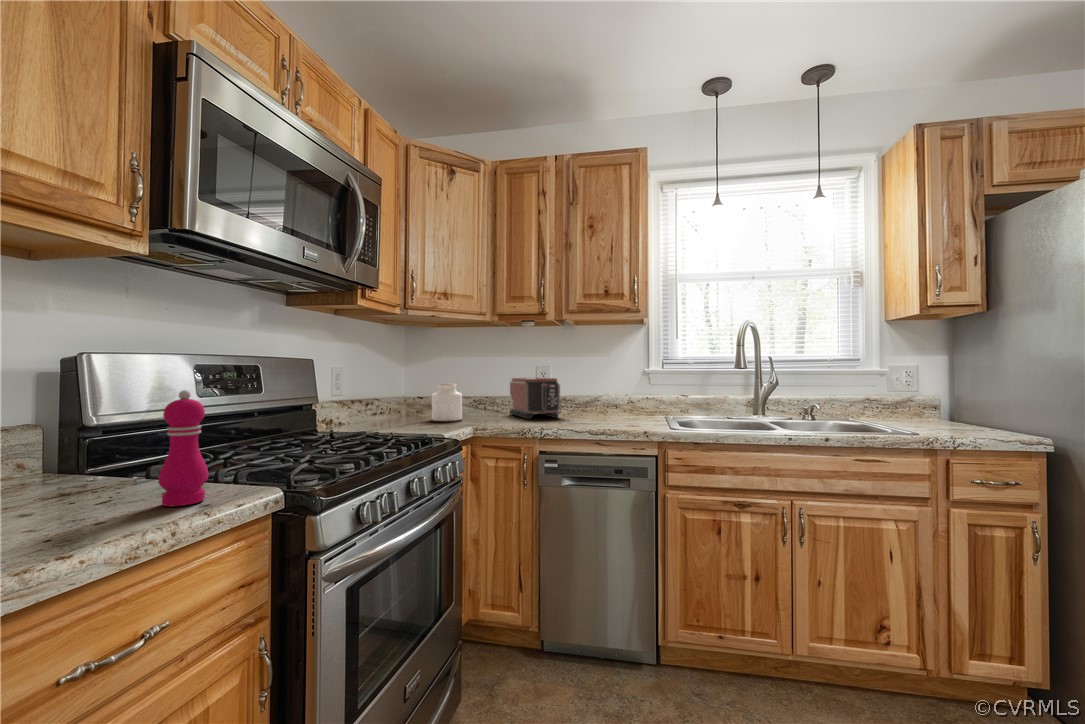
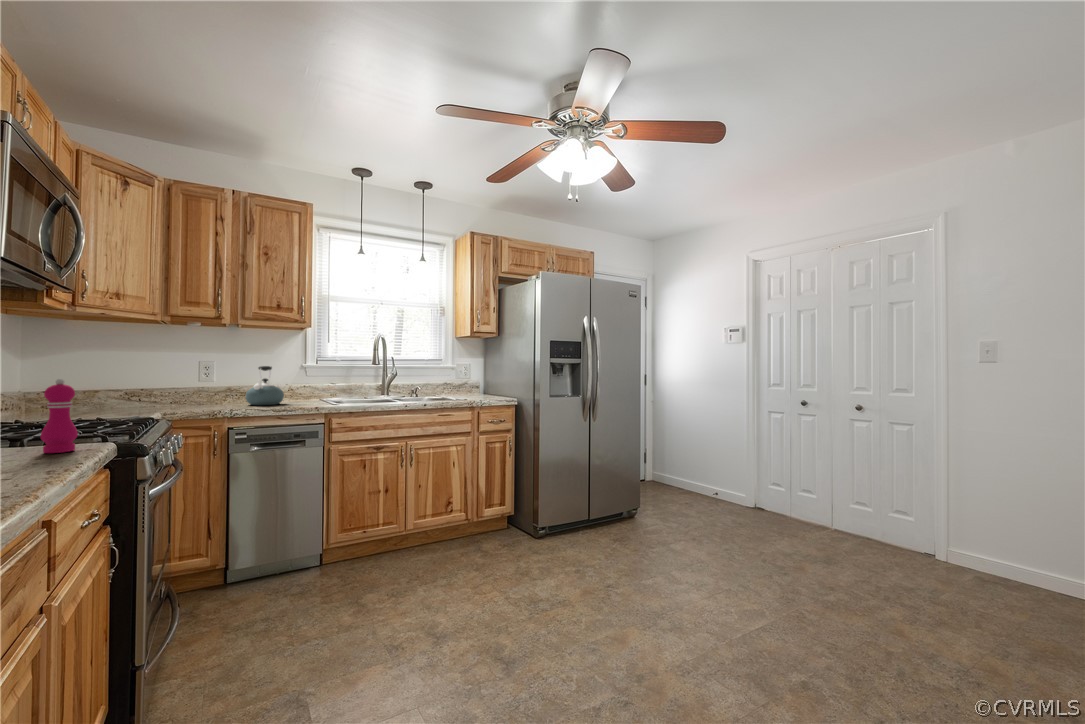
kettle: none [573,371,616,422] -> present [246,366,284,405]
toaster: present [510,378,560,419] -> none [167,371,228,406]
jar: present [432,383,462,421] -> none [87,377,125,412]

